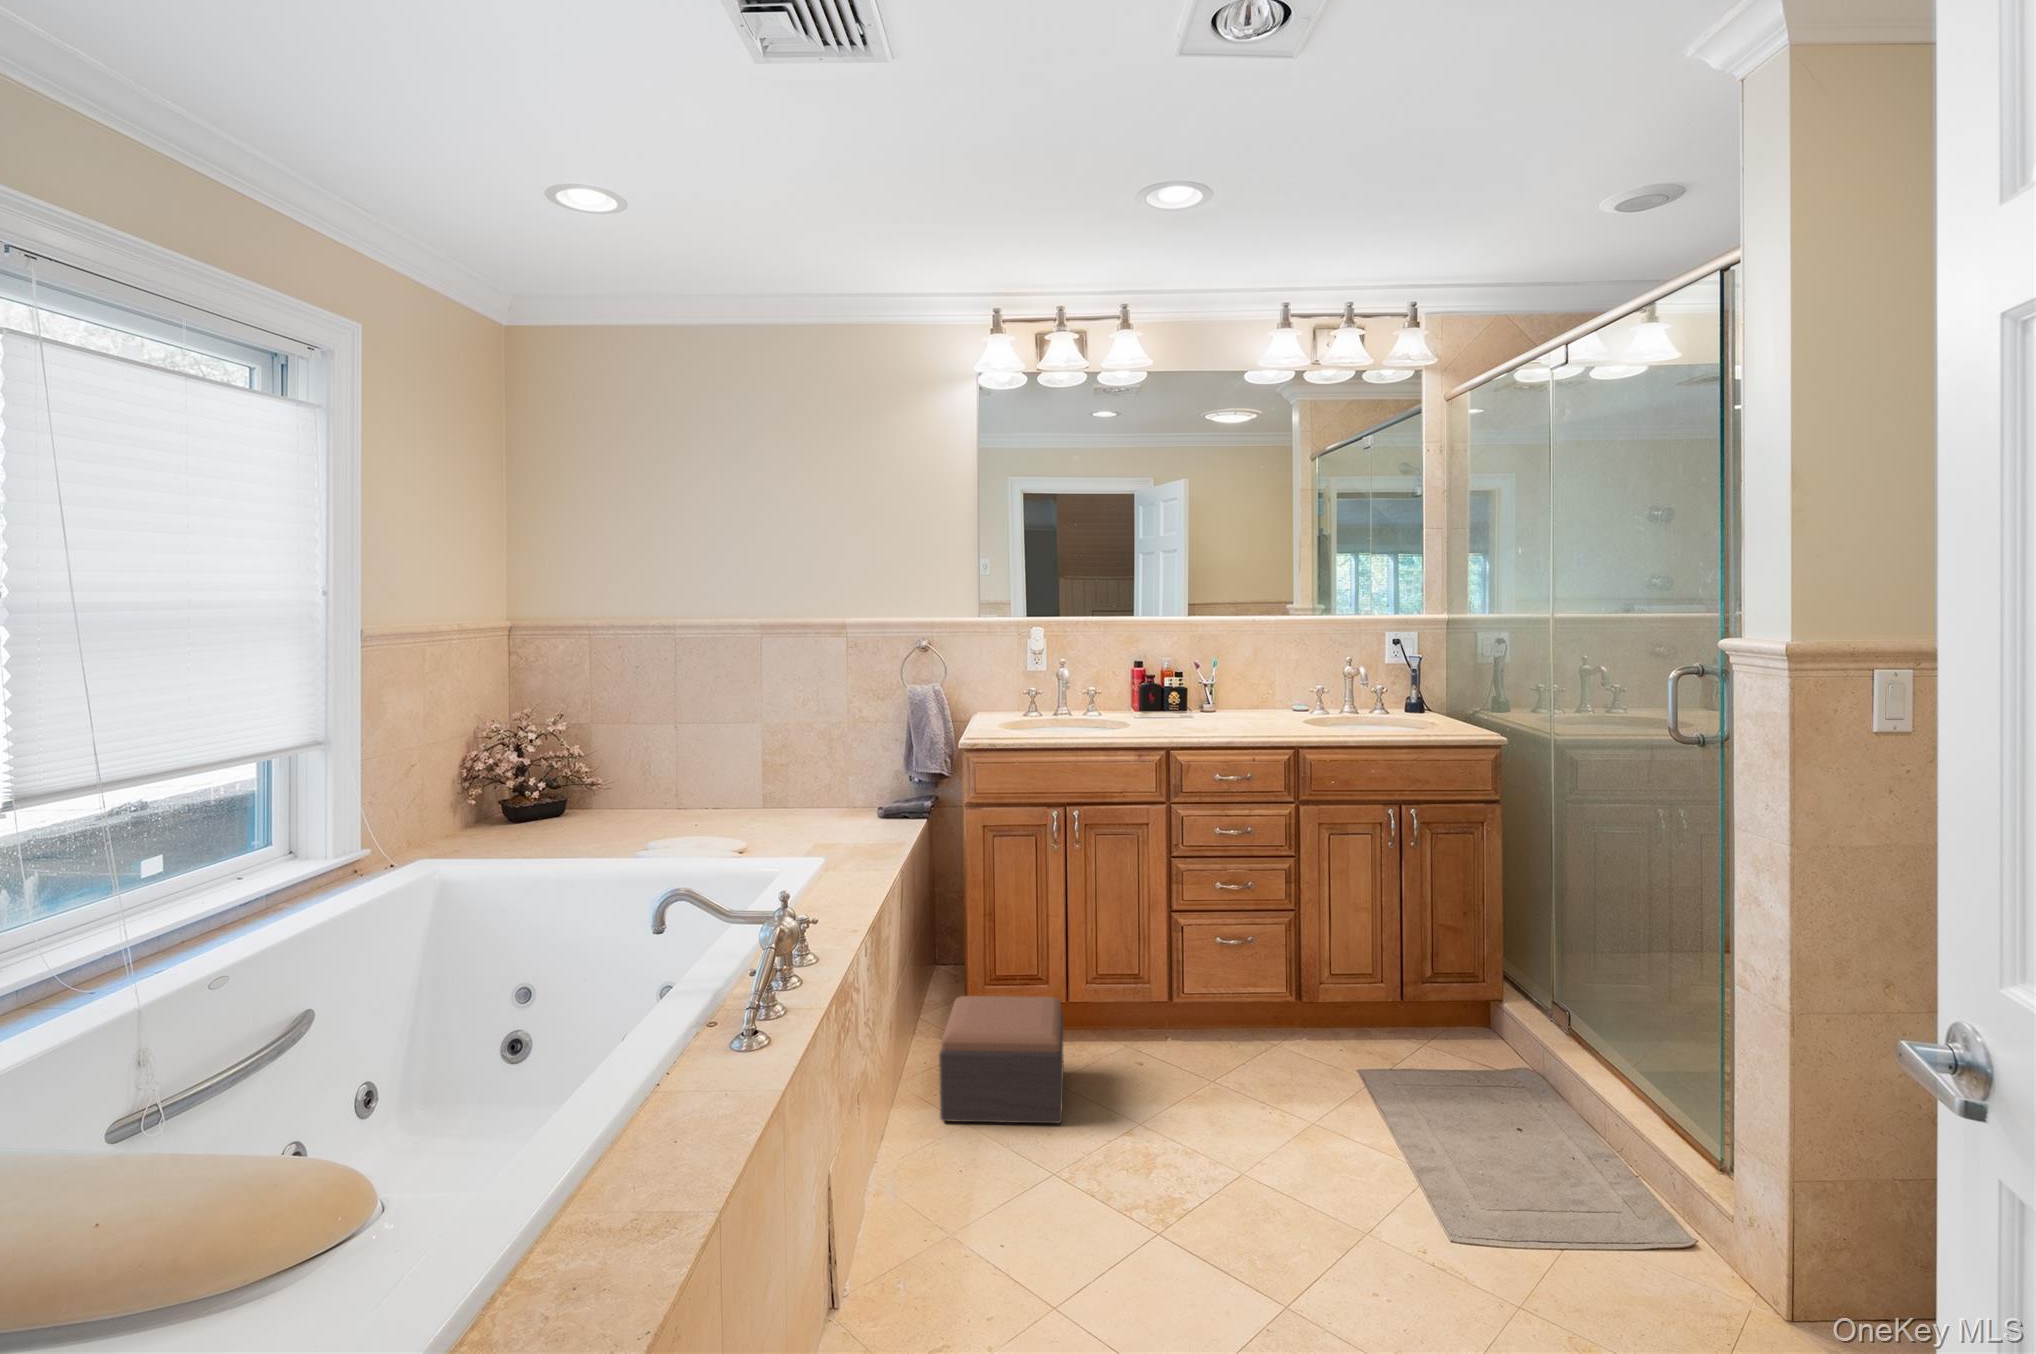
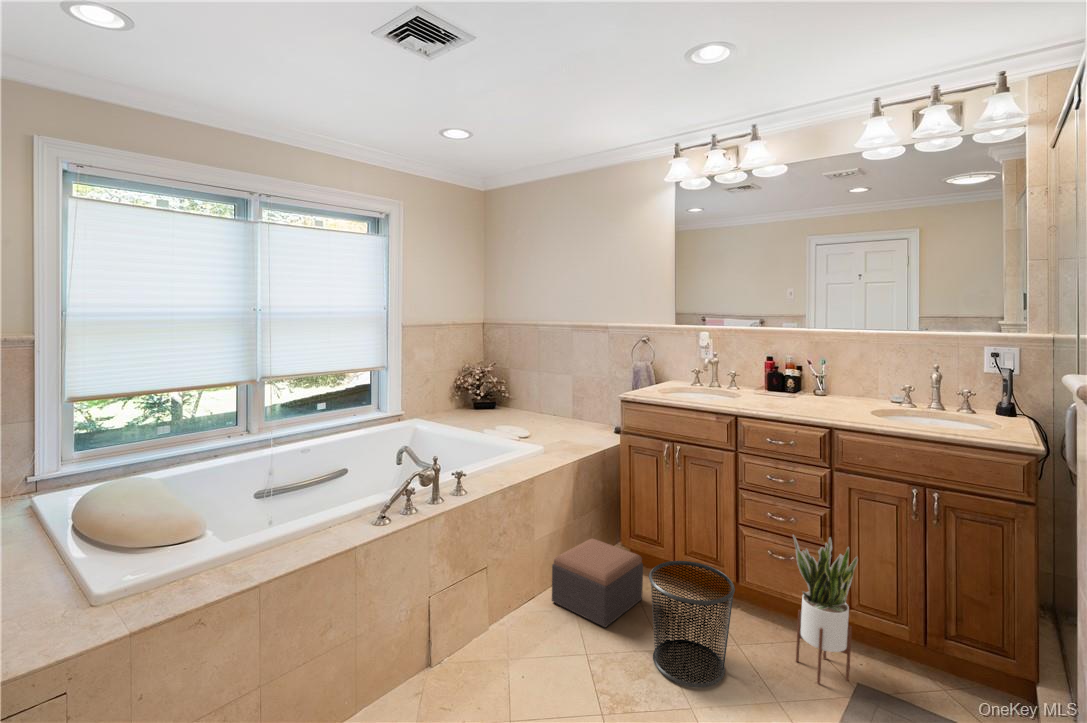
potted plant: none [1298,888,1362,1084] -> present [793,535,858,684]
waste bin: none [1140,971,1267,1146] -> present [649,561,735,687]

